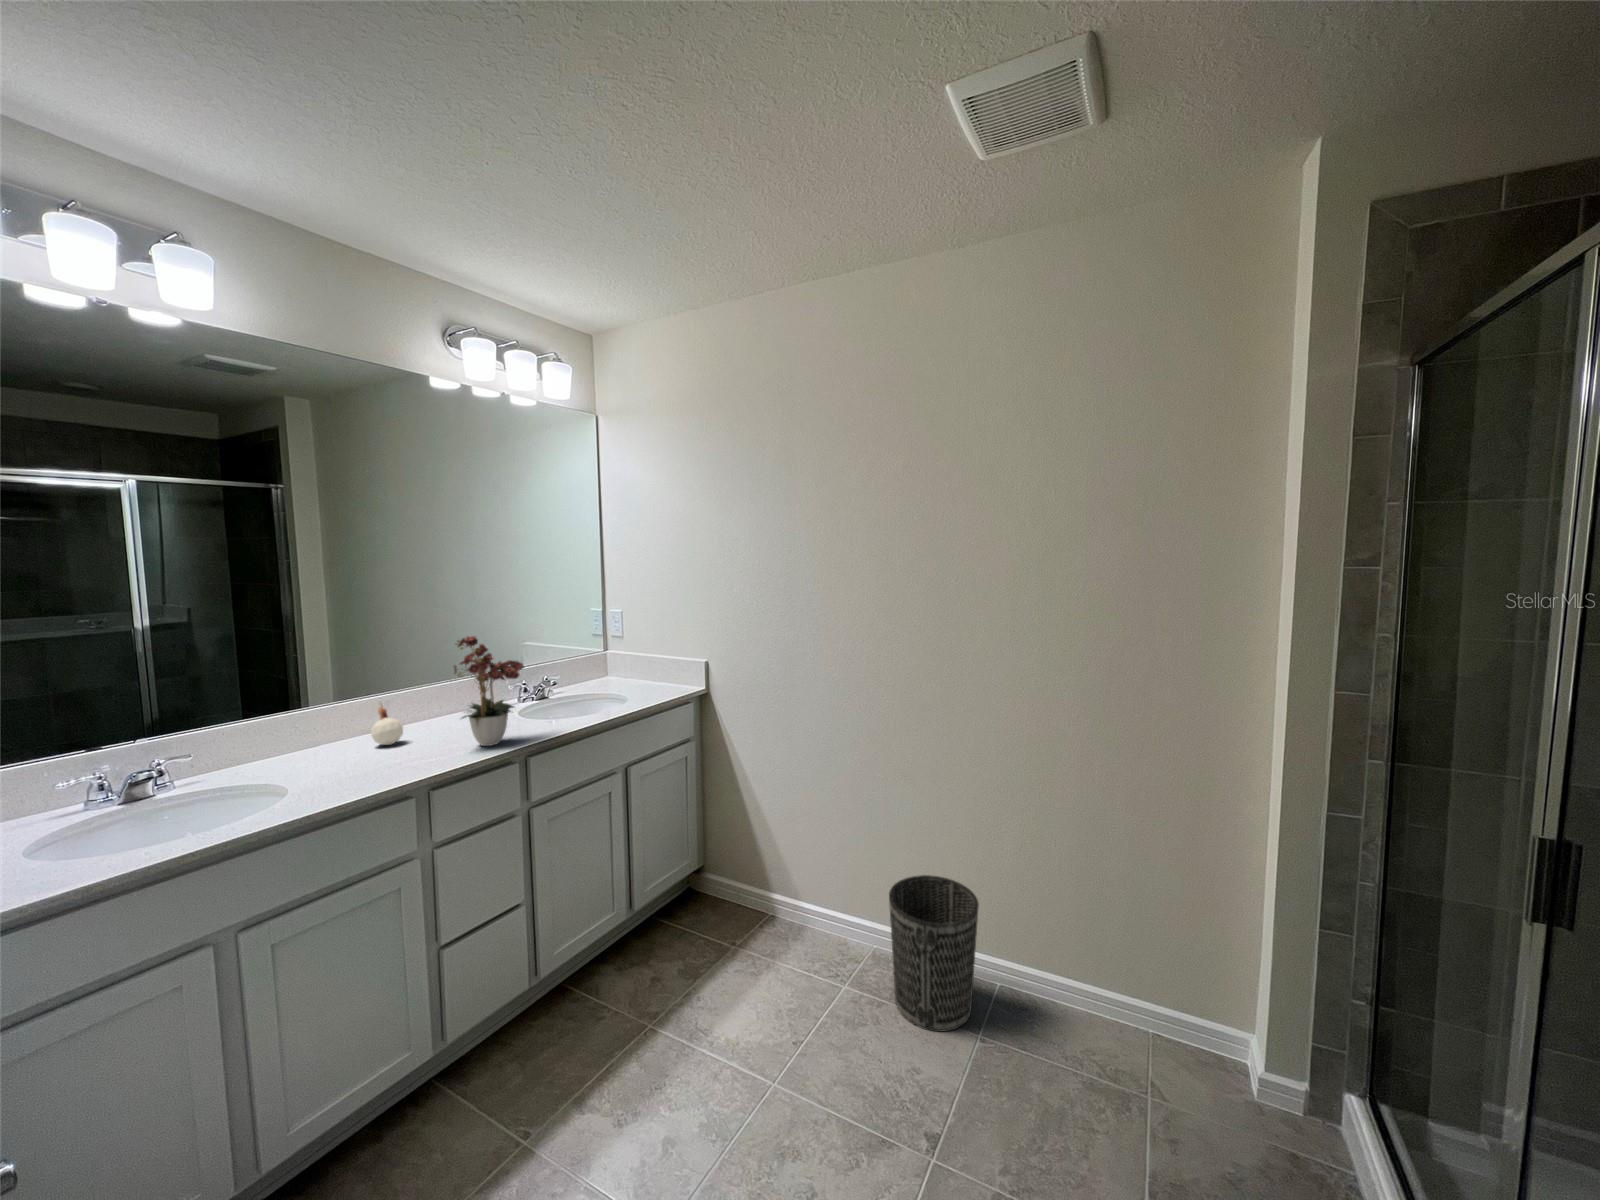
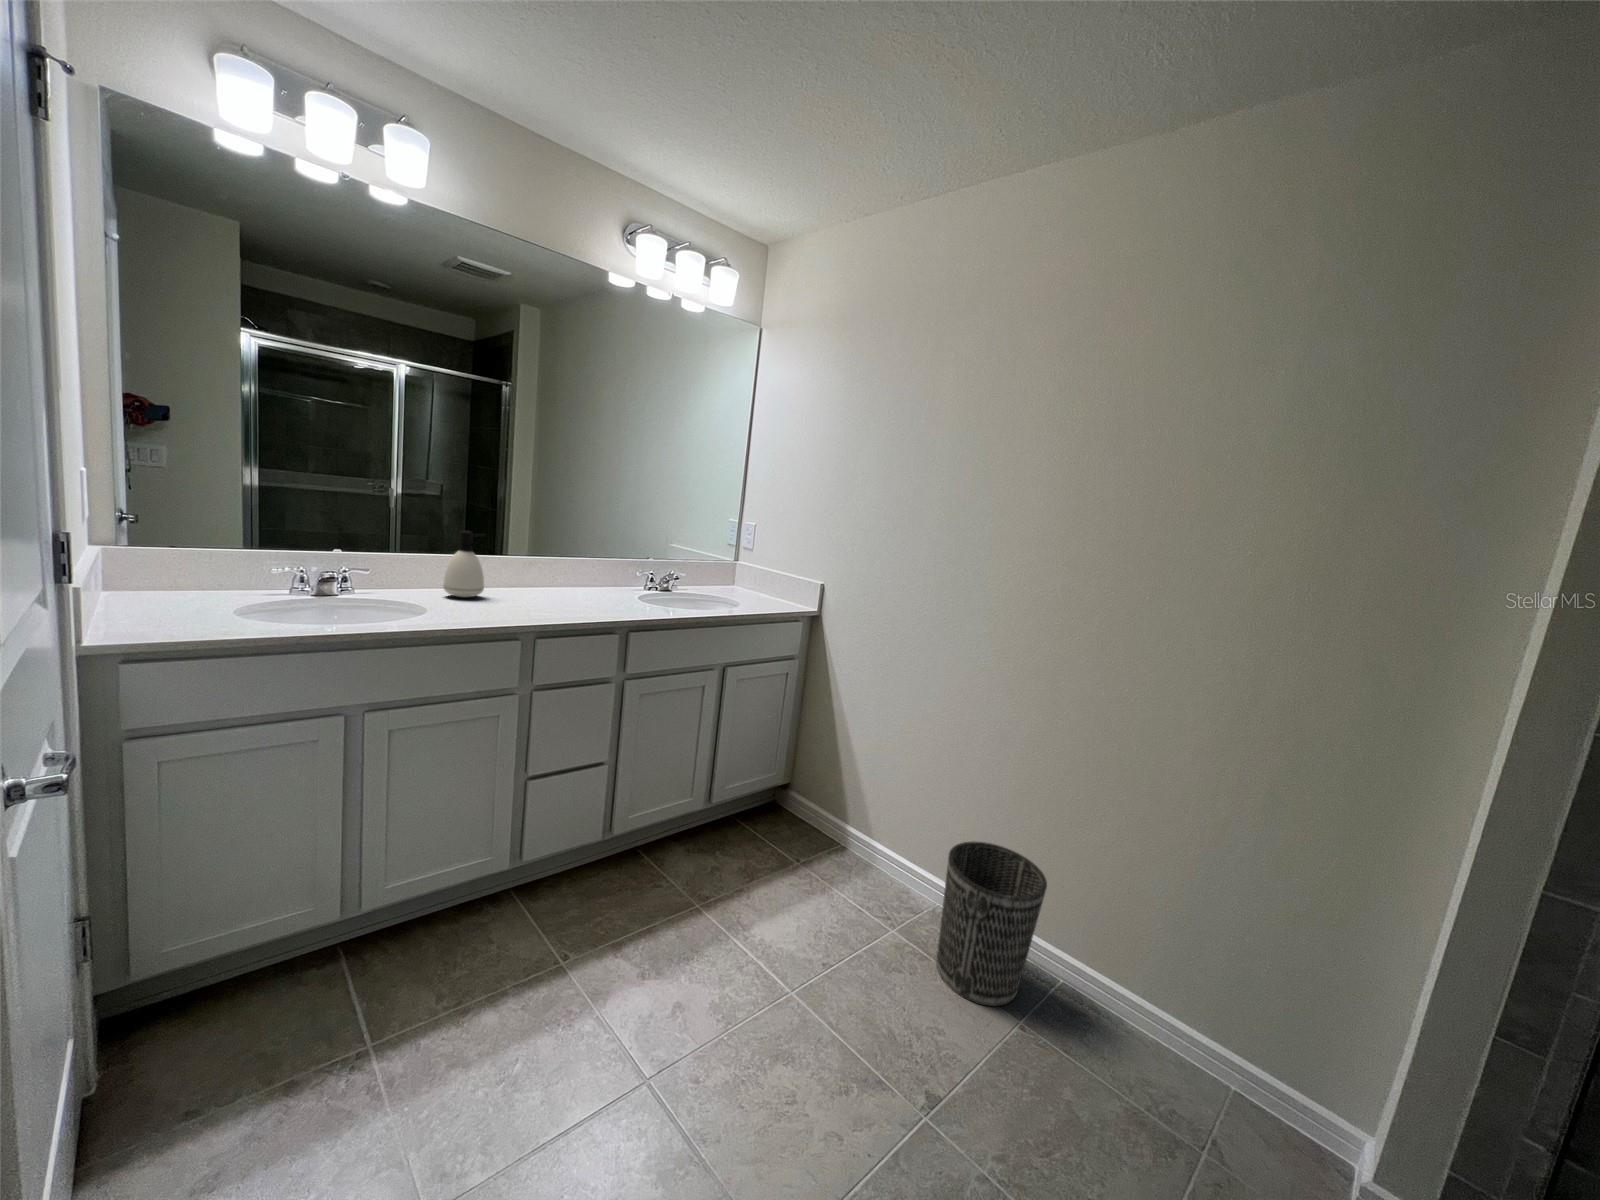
flower arrangement: present [454,636,524,746] -> none [572,506,645,616]
soap dispenser: none [288,682,340,760] -> present [443,531,485,597]
candle: present [371,704,403,745] -> none [510,557,535,600]

